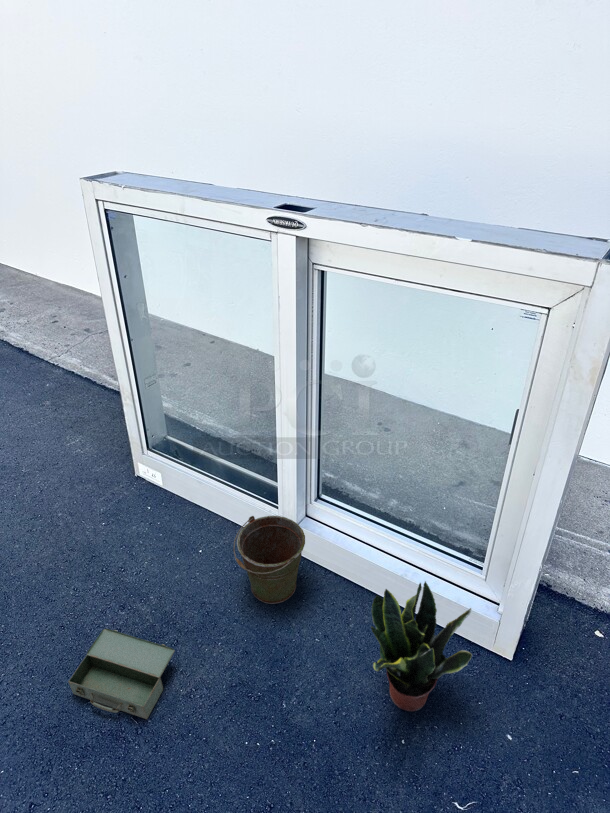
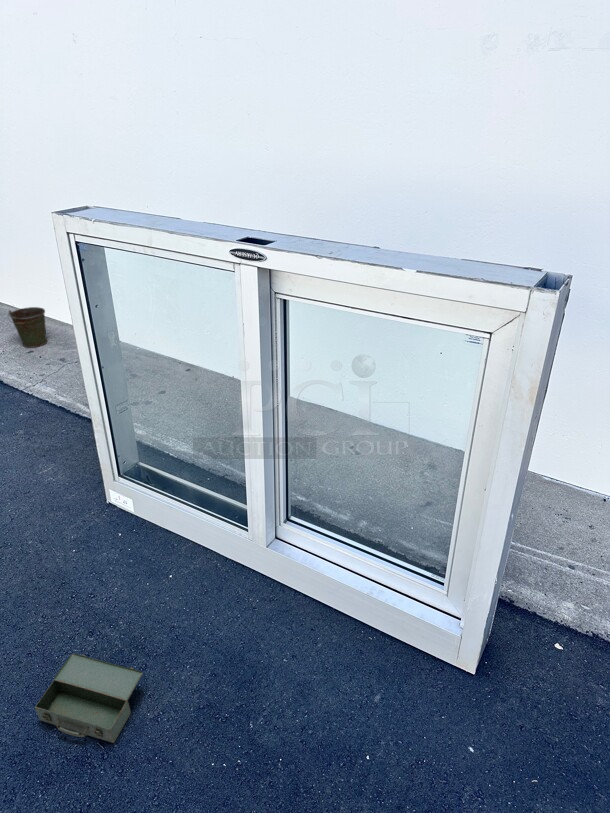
bucket: present [233,516,305,604] -> present [8,307,47,347]
potted plant: present [371,581,472,711] -> none [334,596,432,728]

